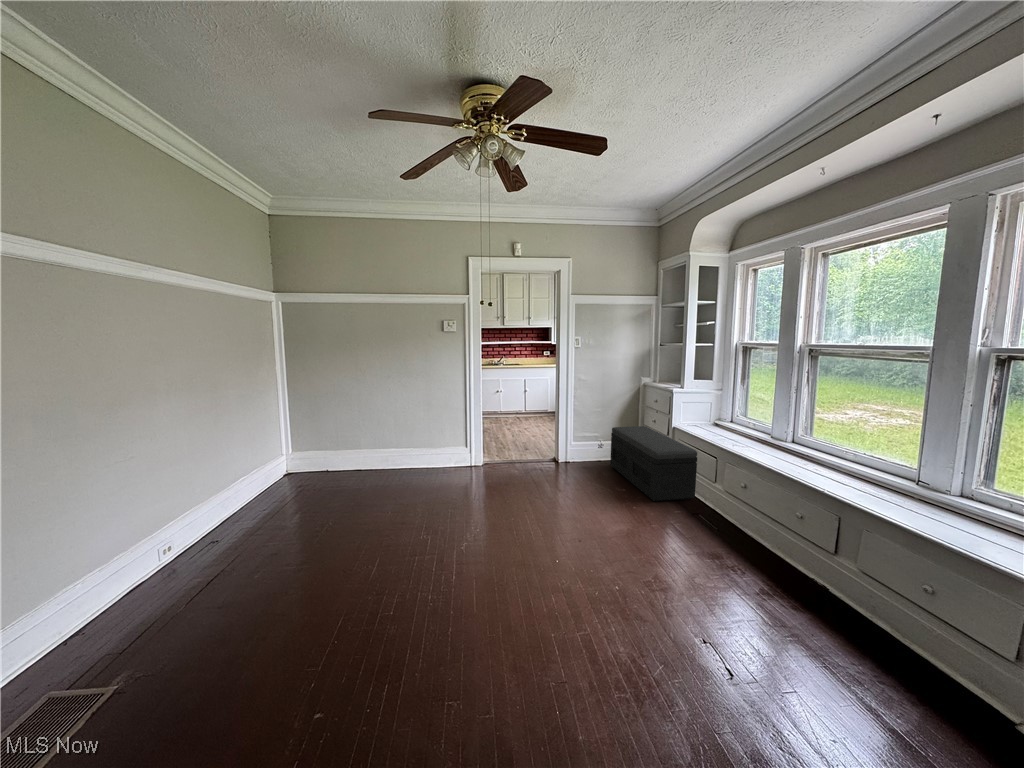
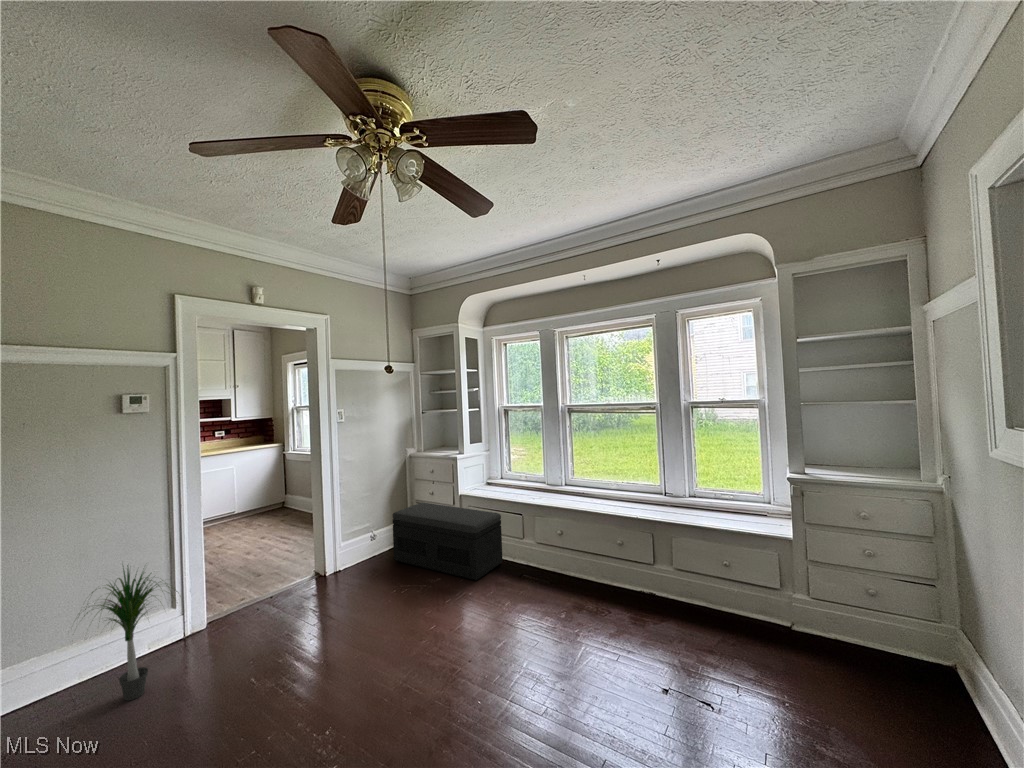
potted plant: none [415,408,462,479] -> present [84,565,177,701]

